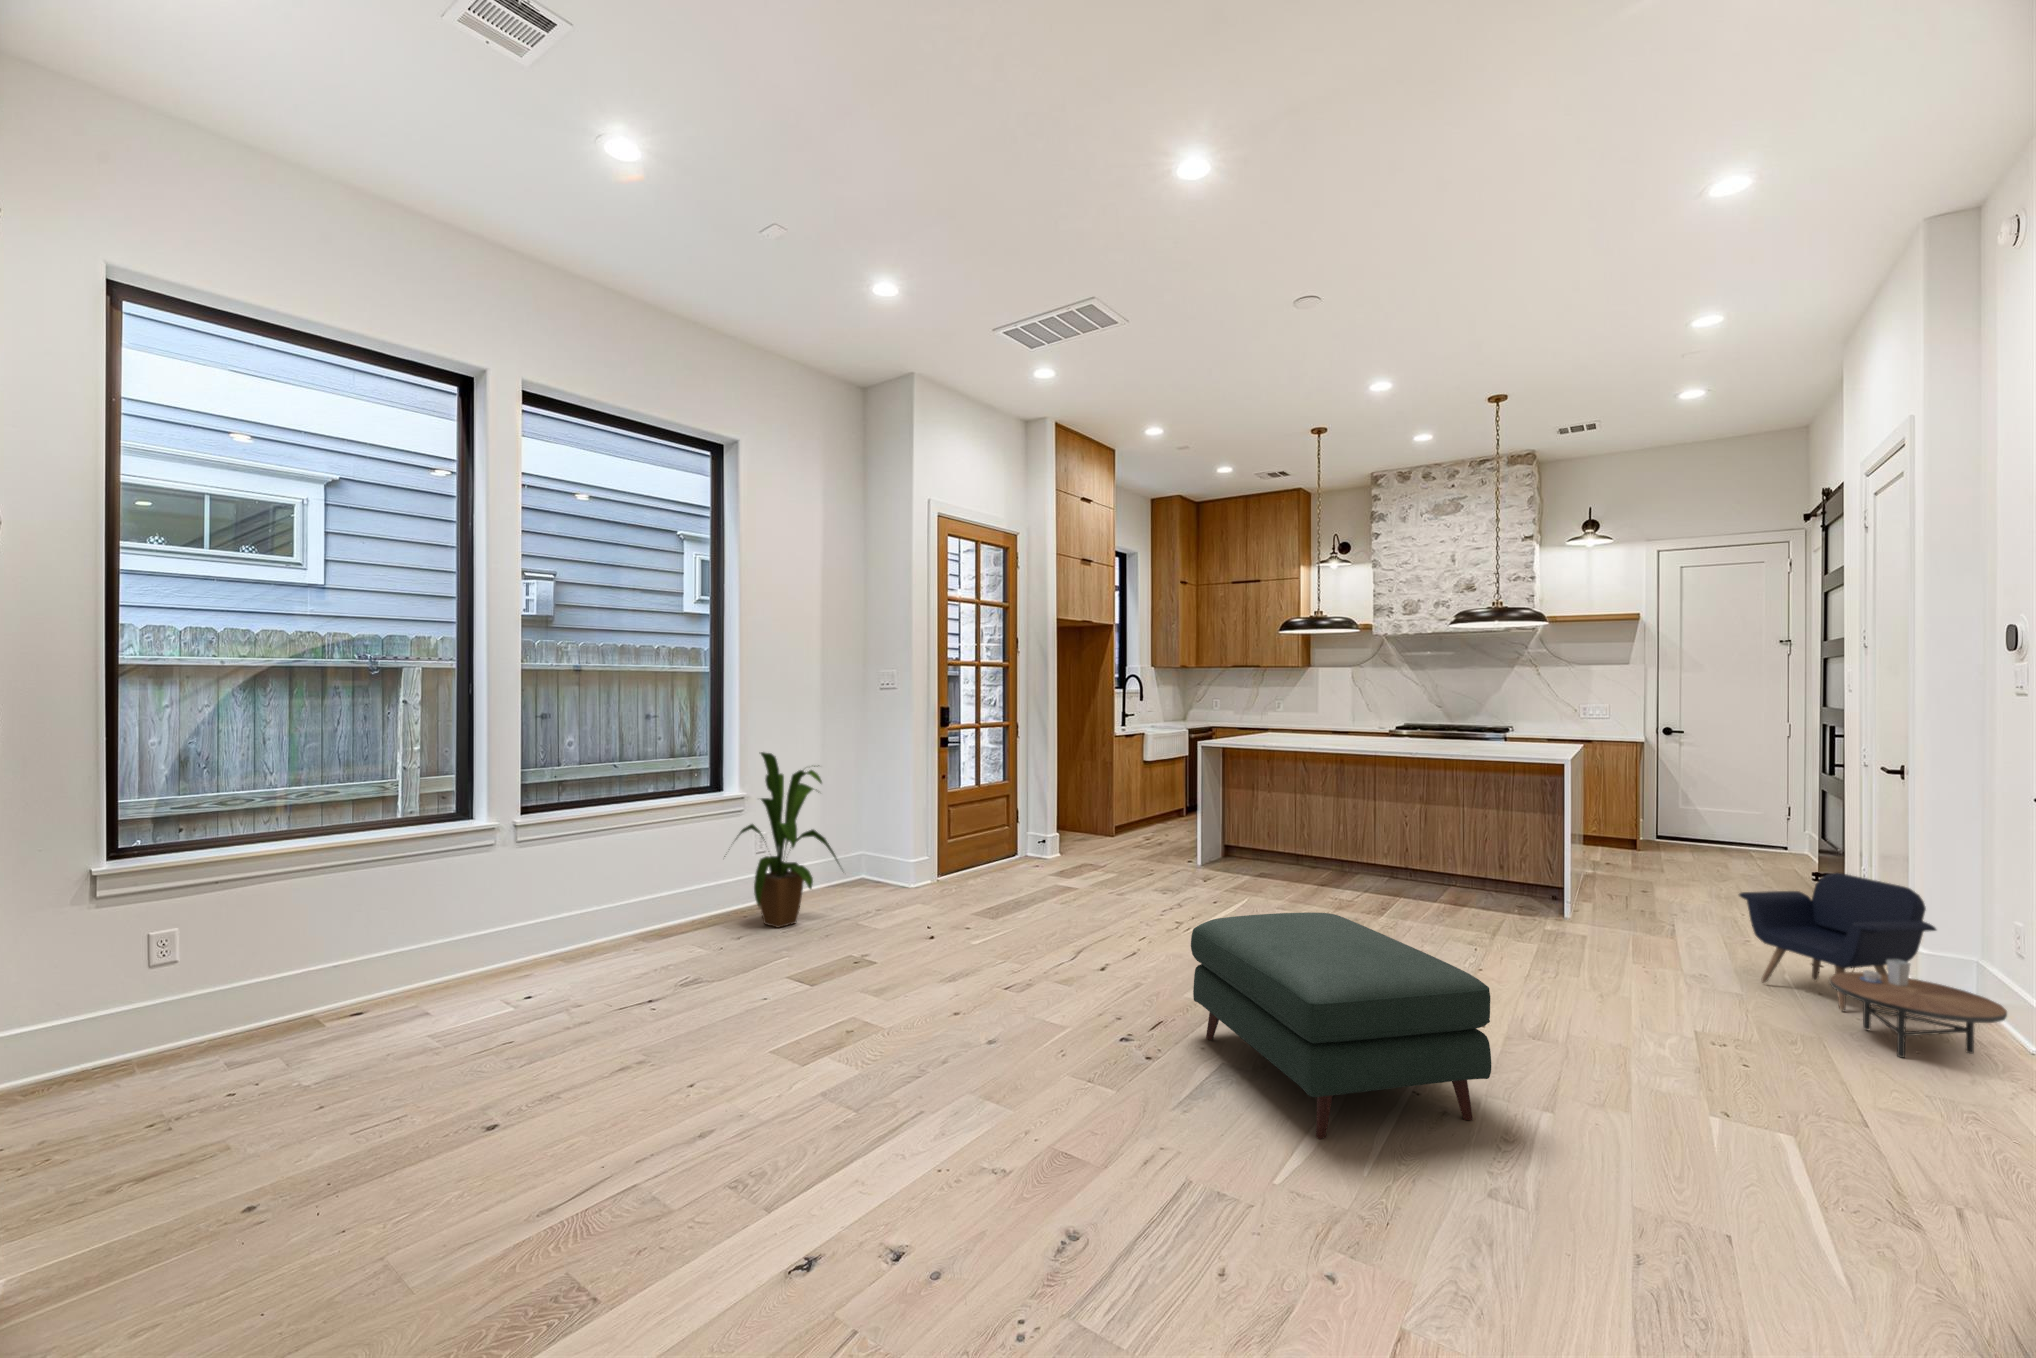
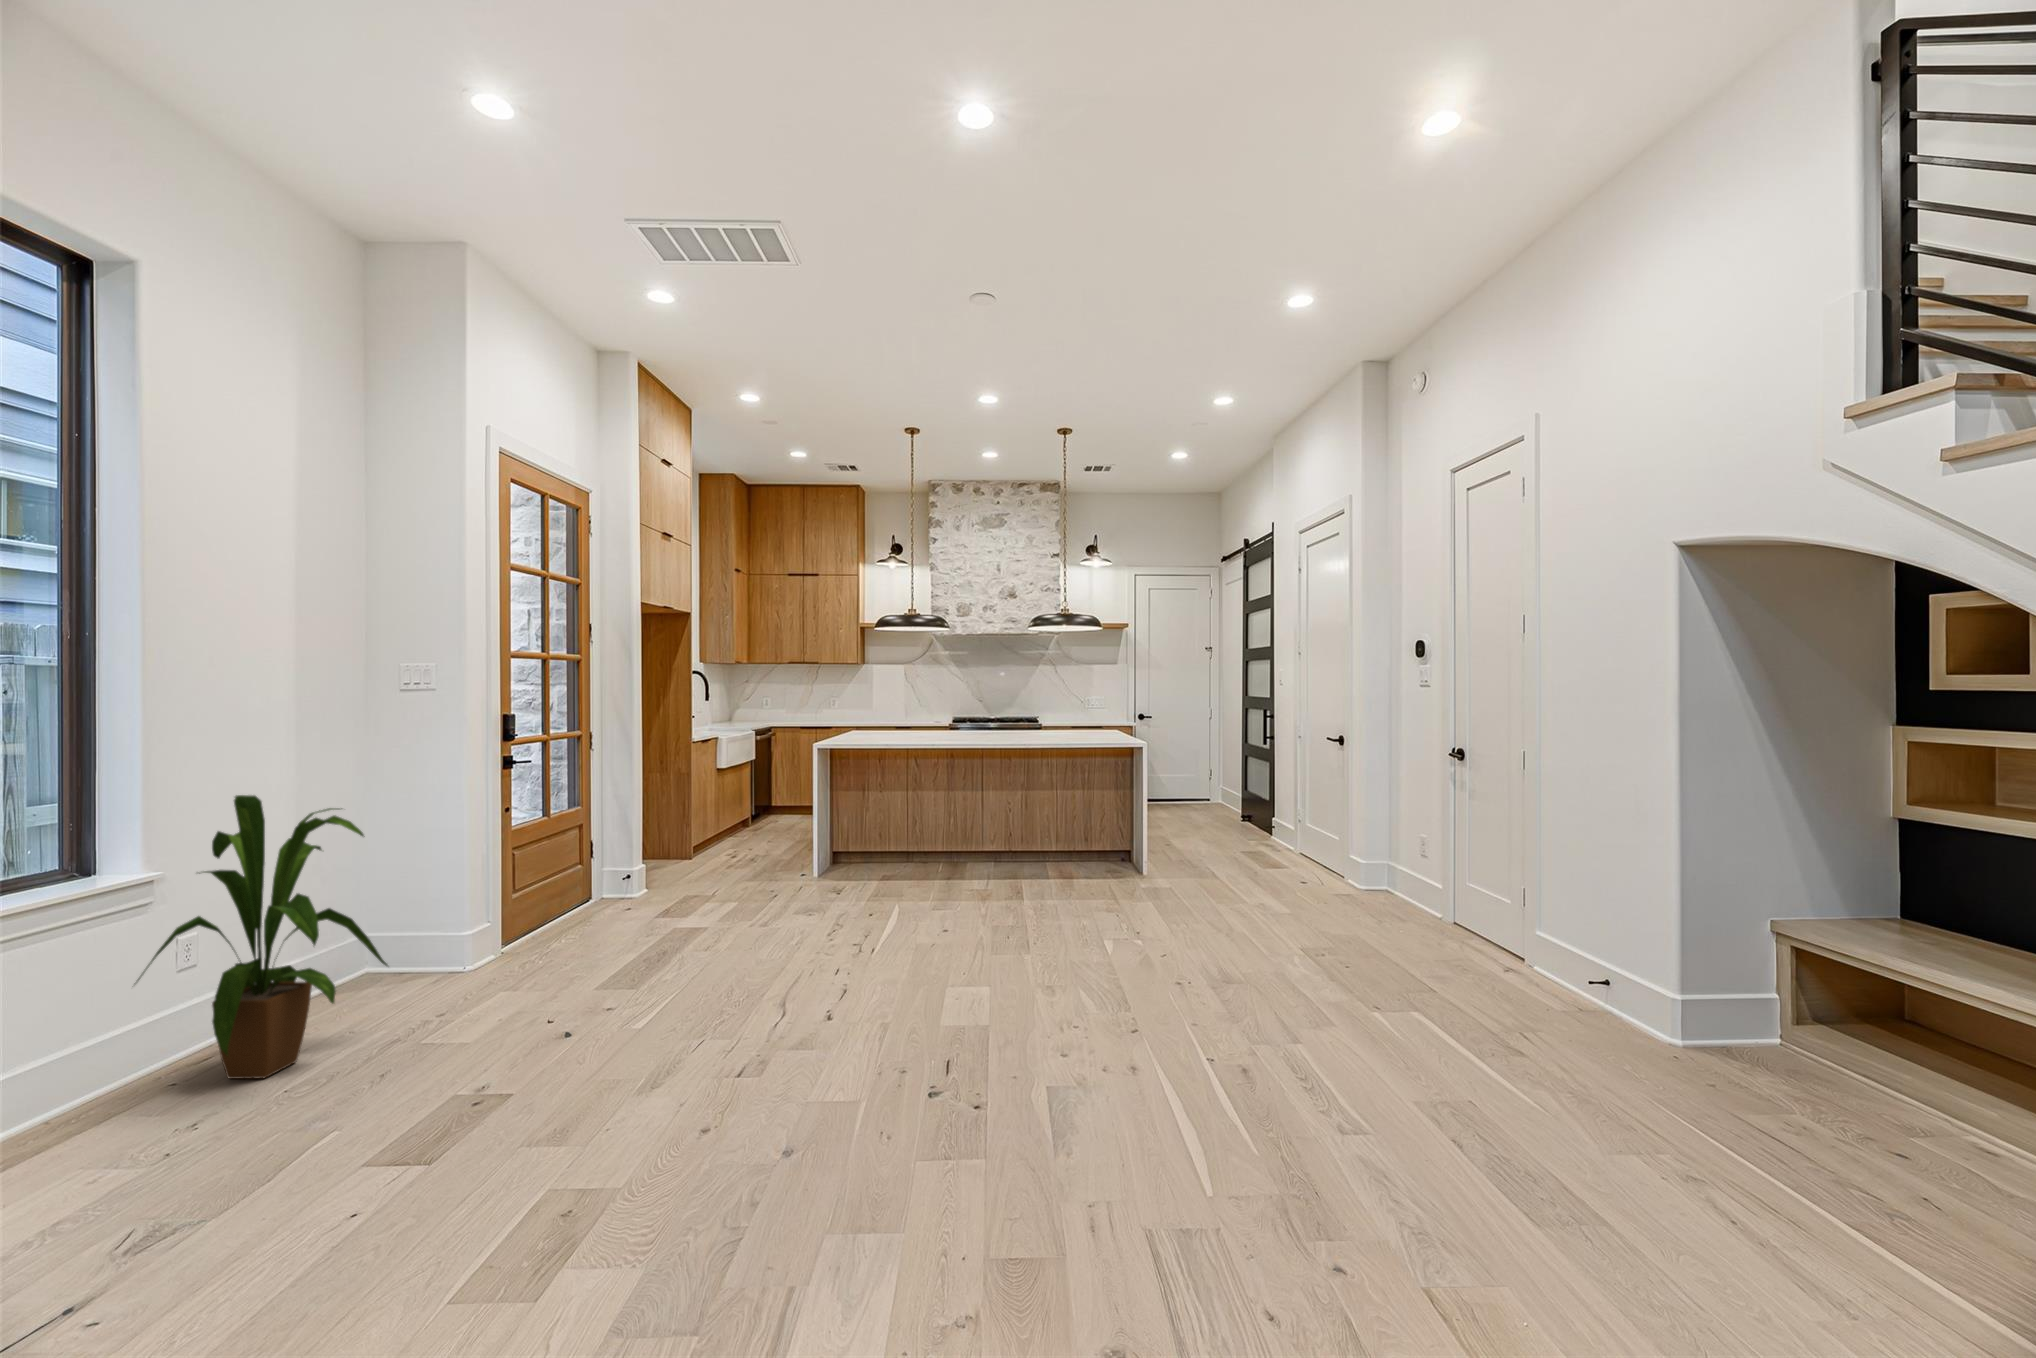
armchair: present [1739,873,2007,1058] -> none [1285,813,1462,941]
ottoman: present [1191,912,1491,1139] -> none [988,906,1292,1142]

